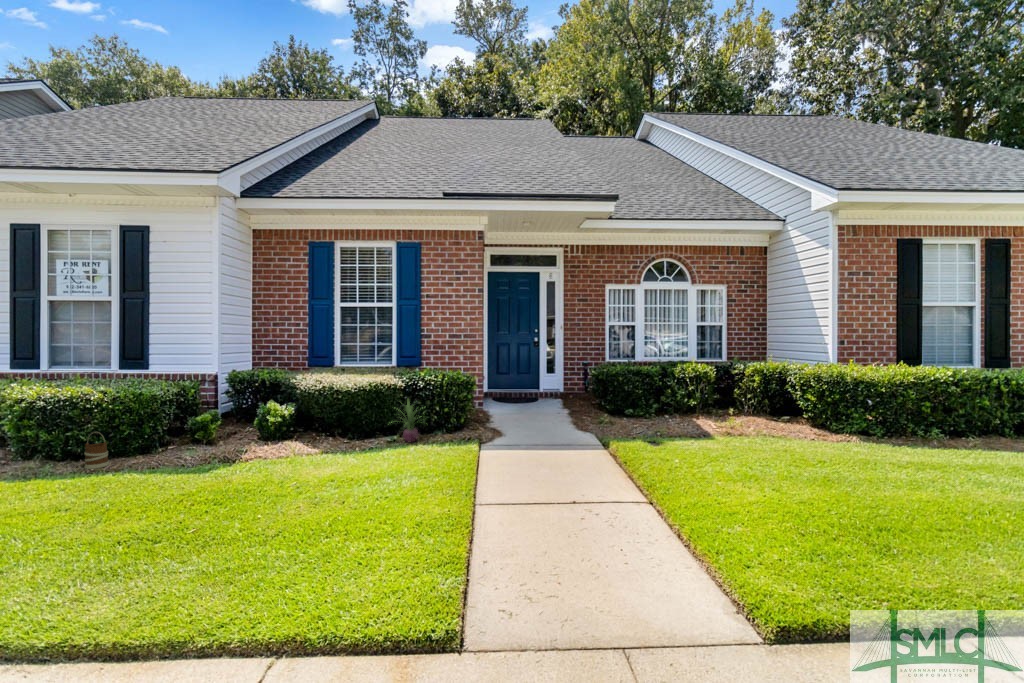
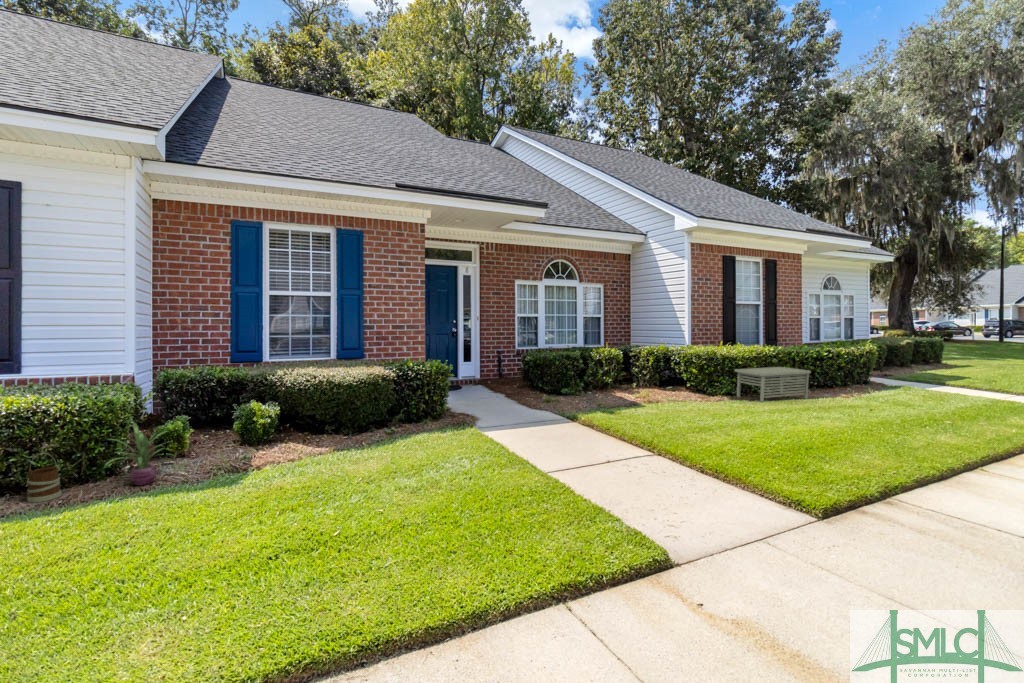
storage bench: none [869,394,1002,443] -> present [735,367,811,402]
decorative plant: present [402,400,418,442] -> present [106,423,162,485]

